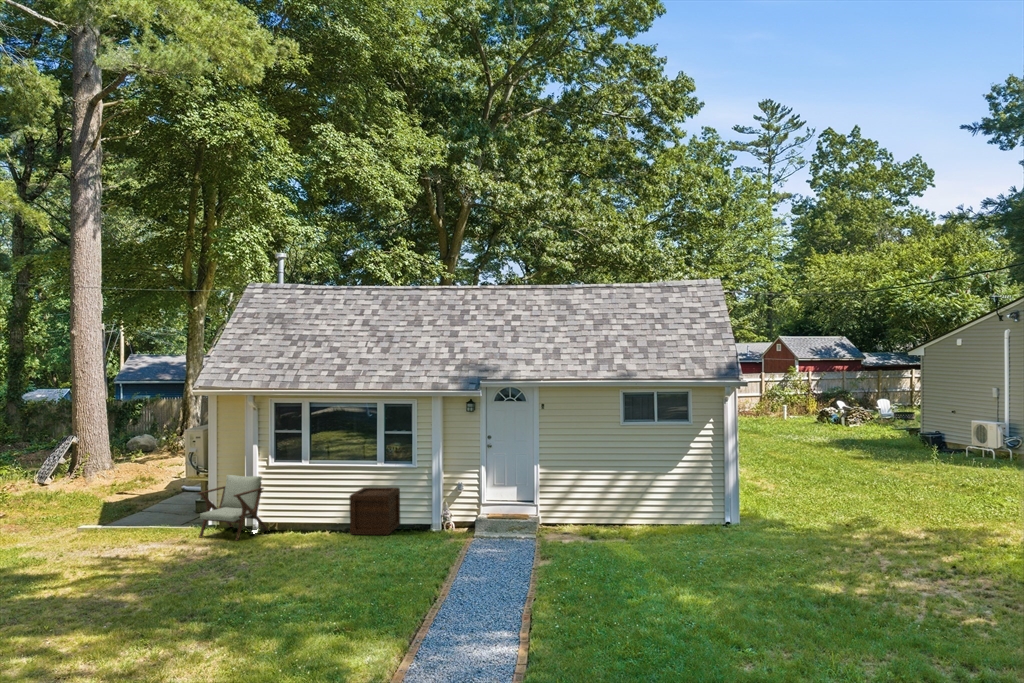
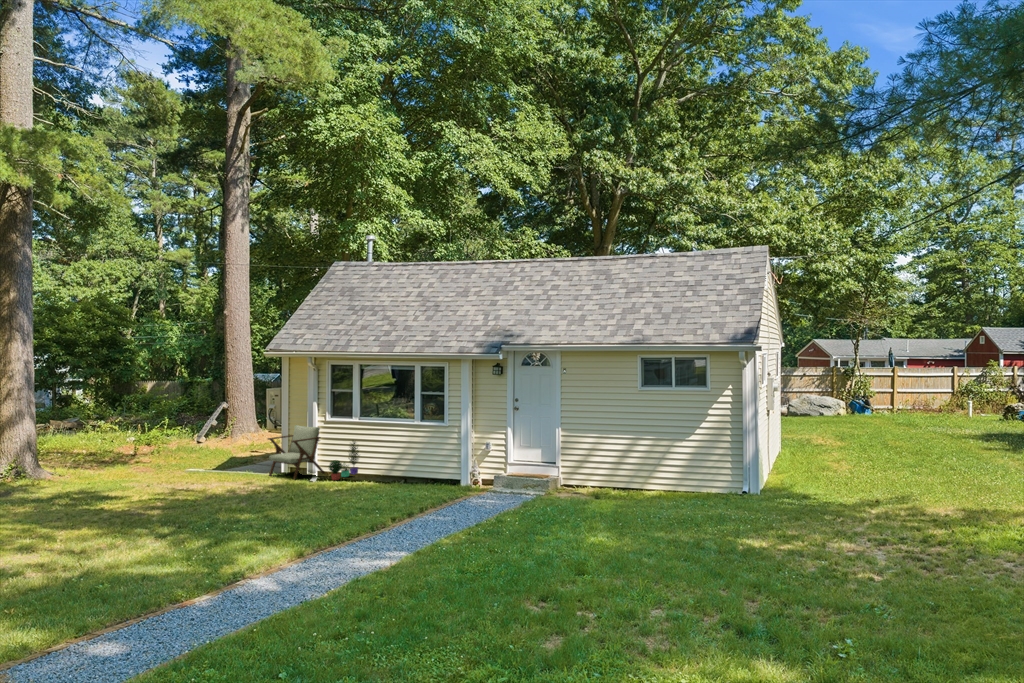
wooden crate: present [349,487,400,535] -> none [384,441,433,483]
potted plant: none [280,489,312,538] -> present [329,441,359,480]

